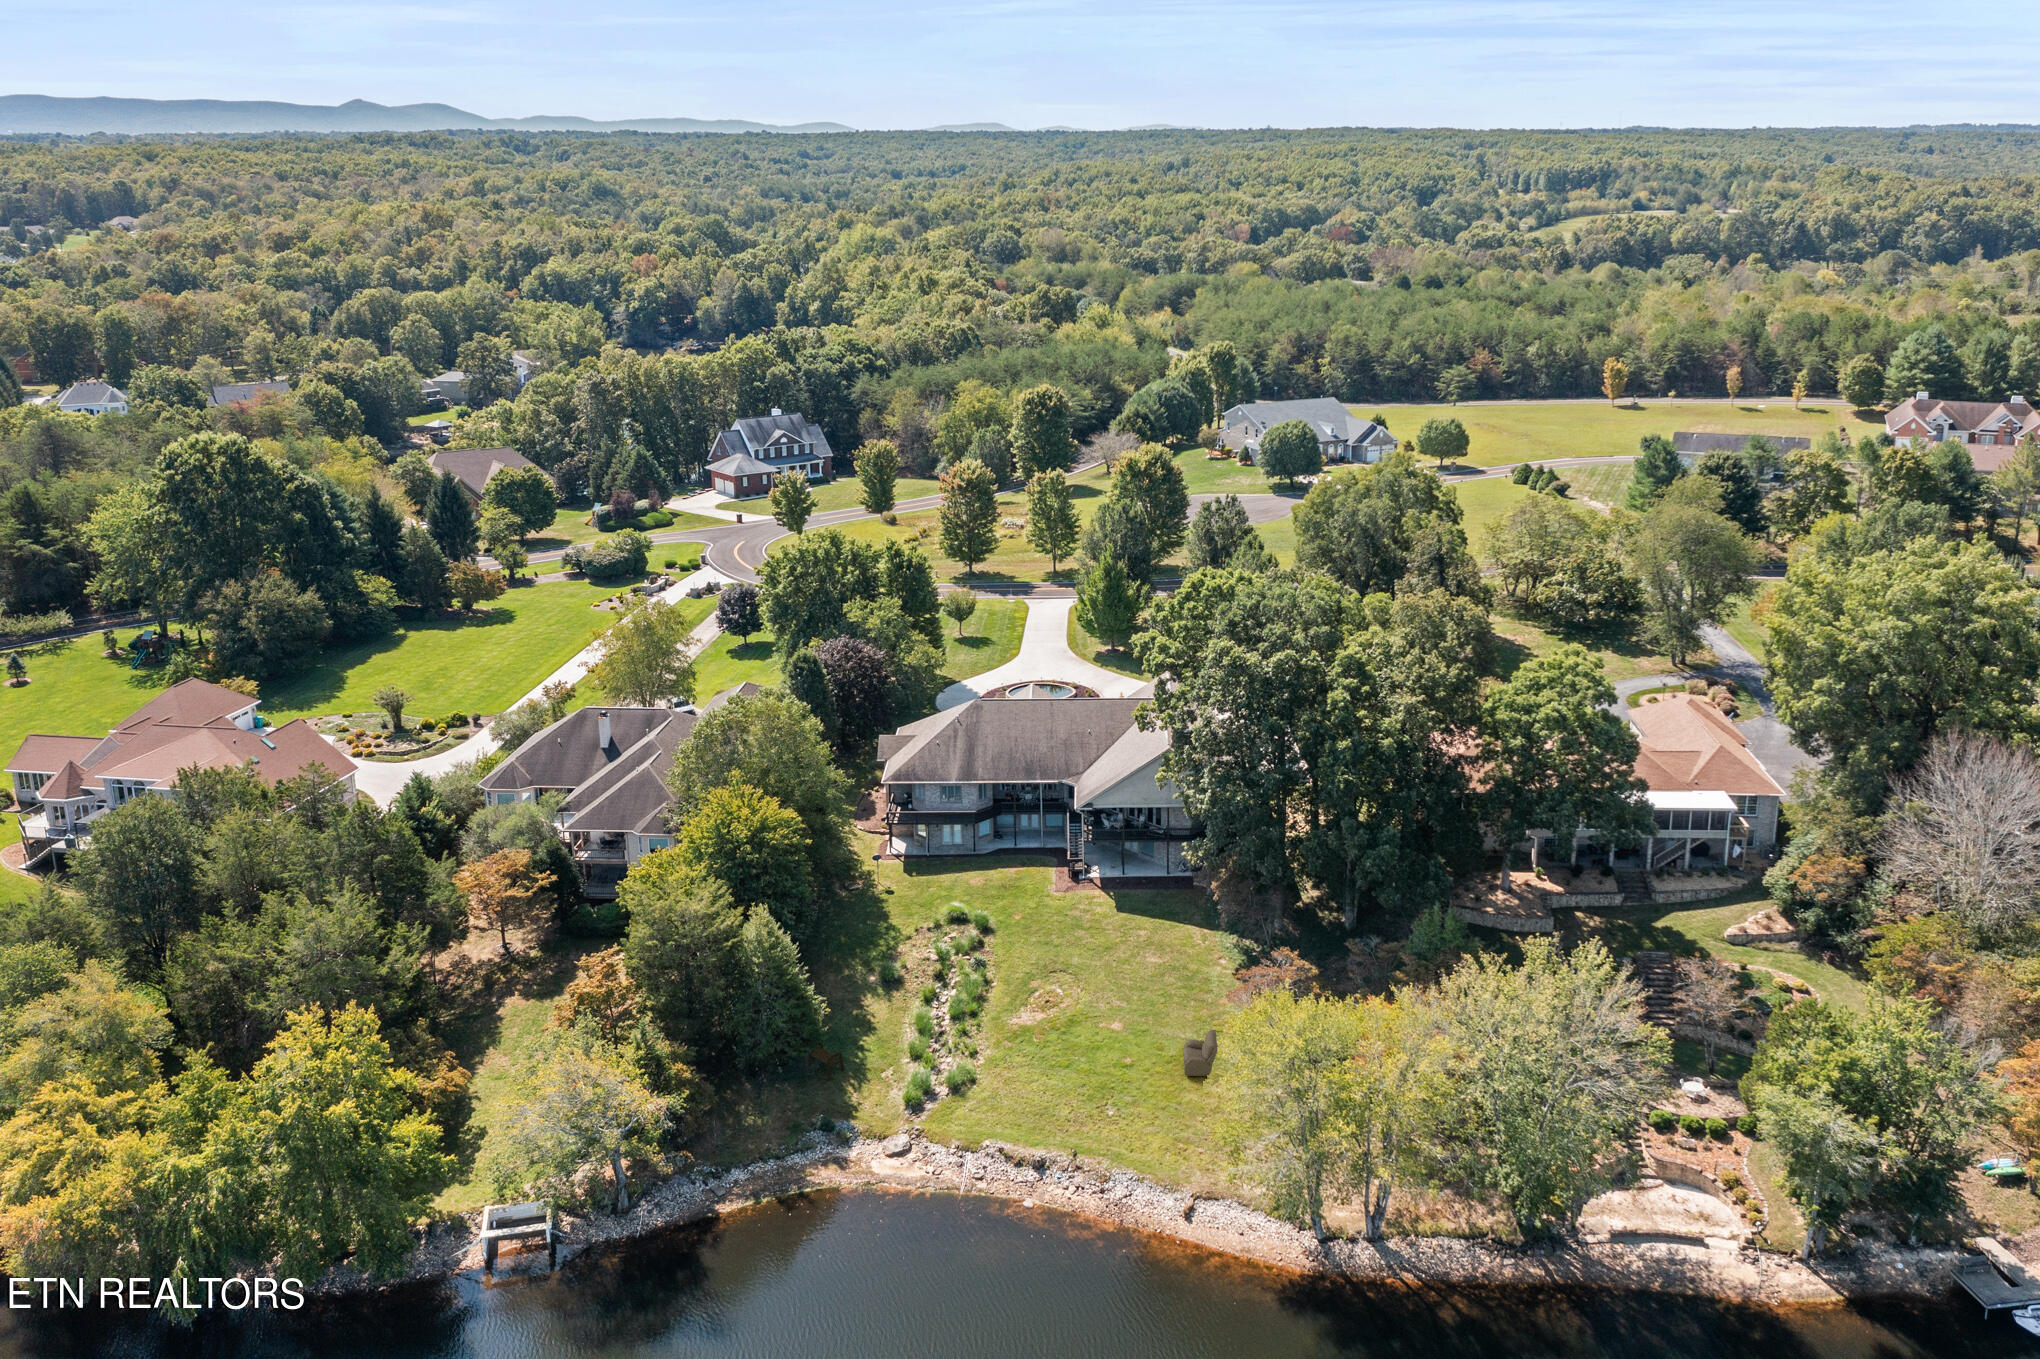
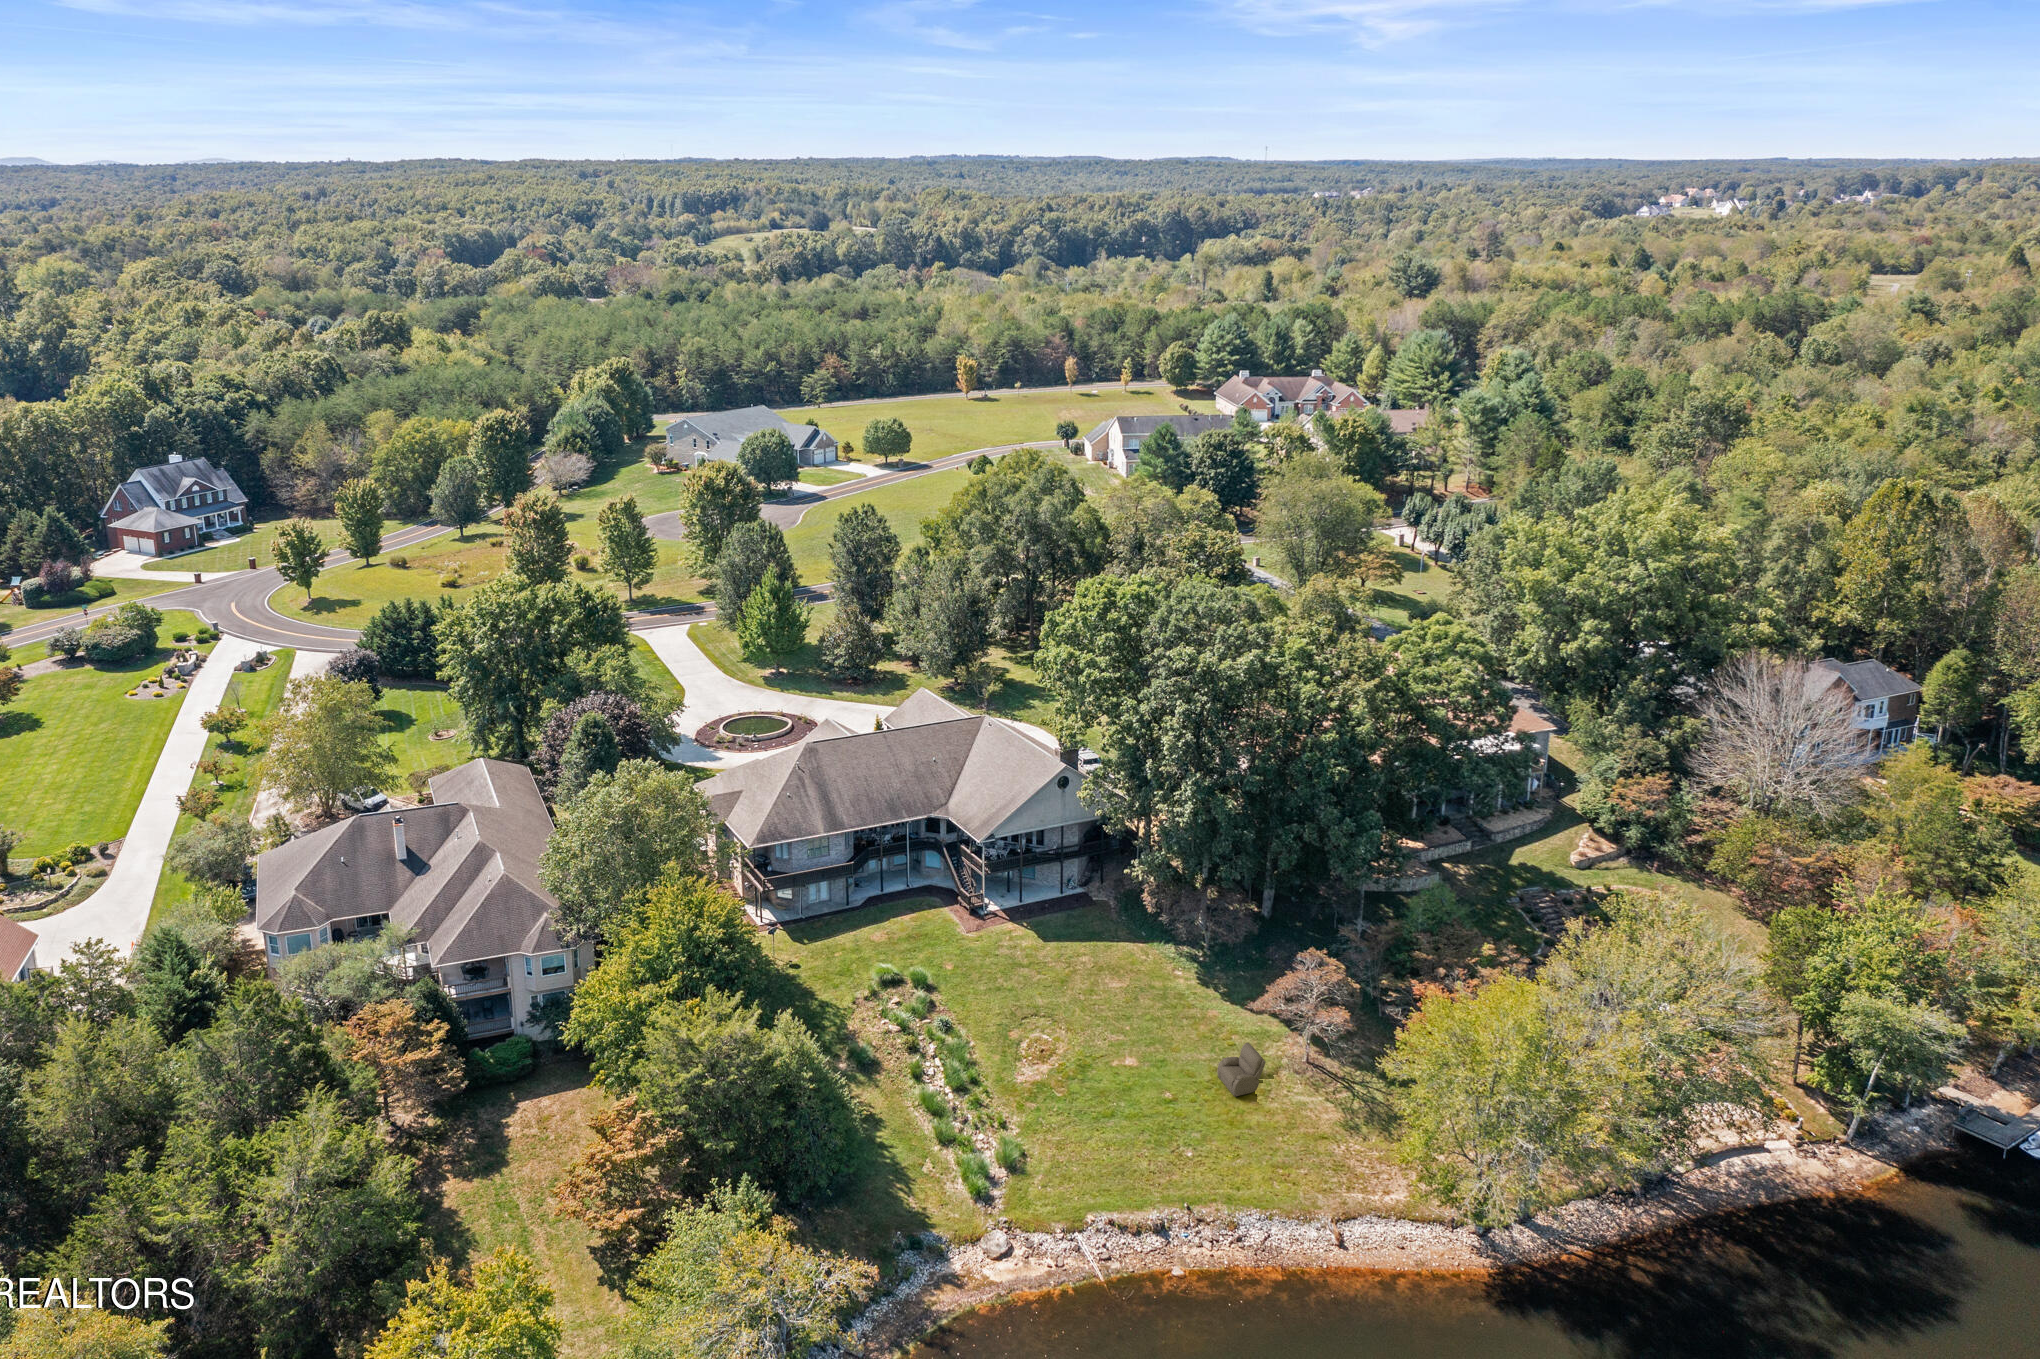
bench: present [807,1041,844,1080] -> none [836,1150,880,1192]

